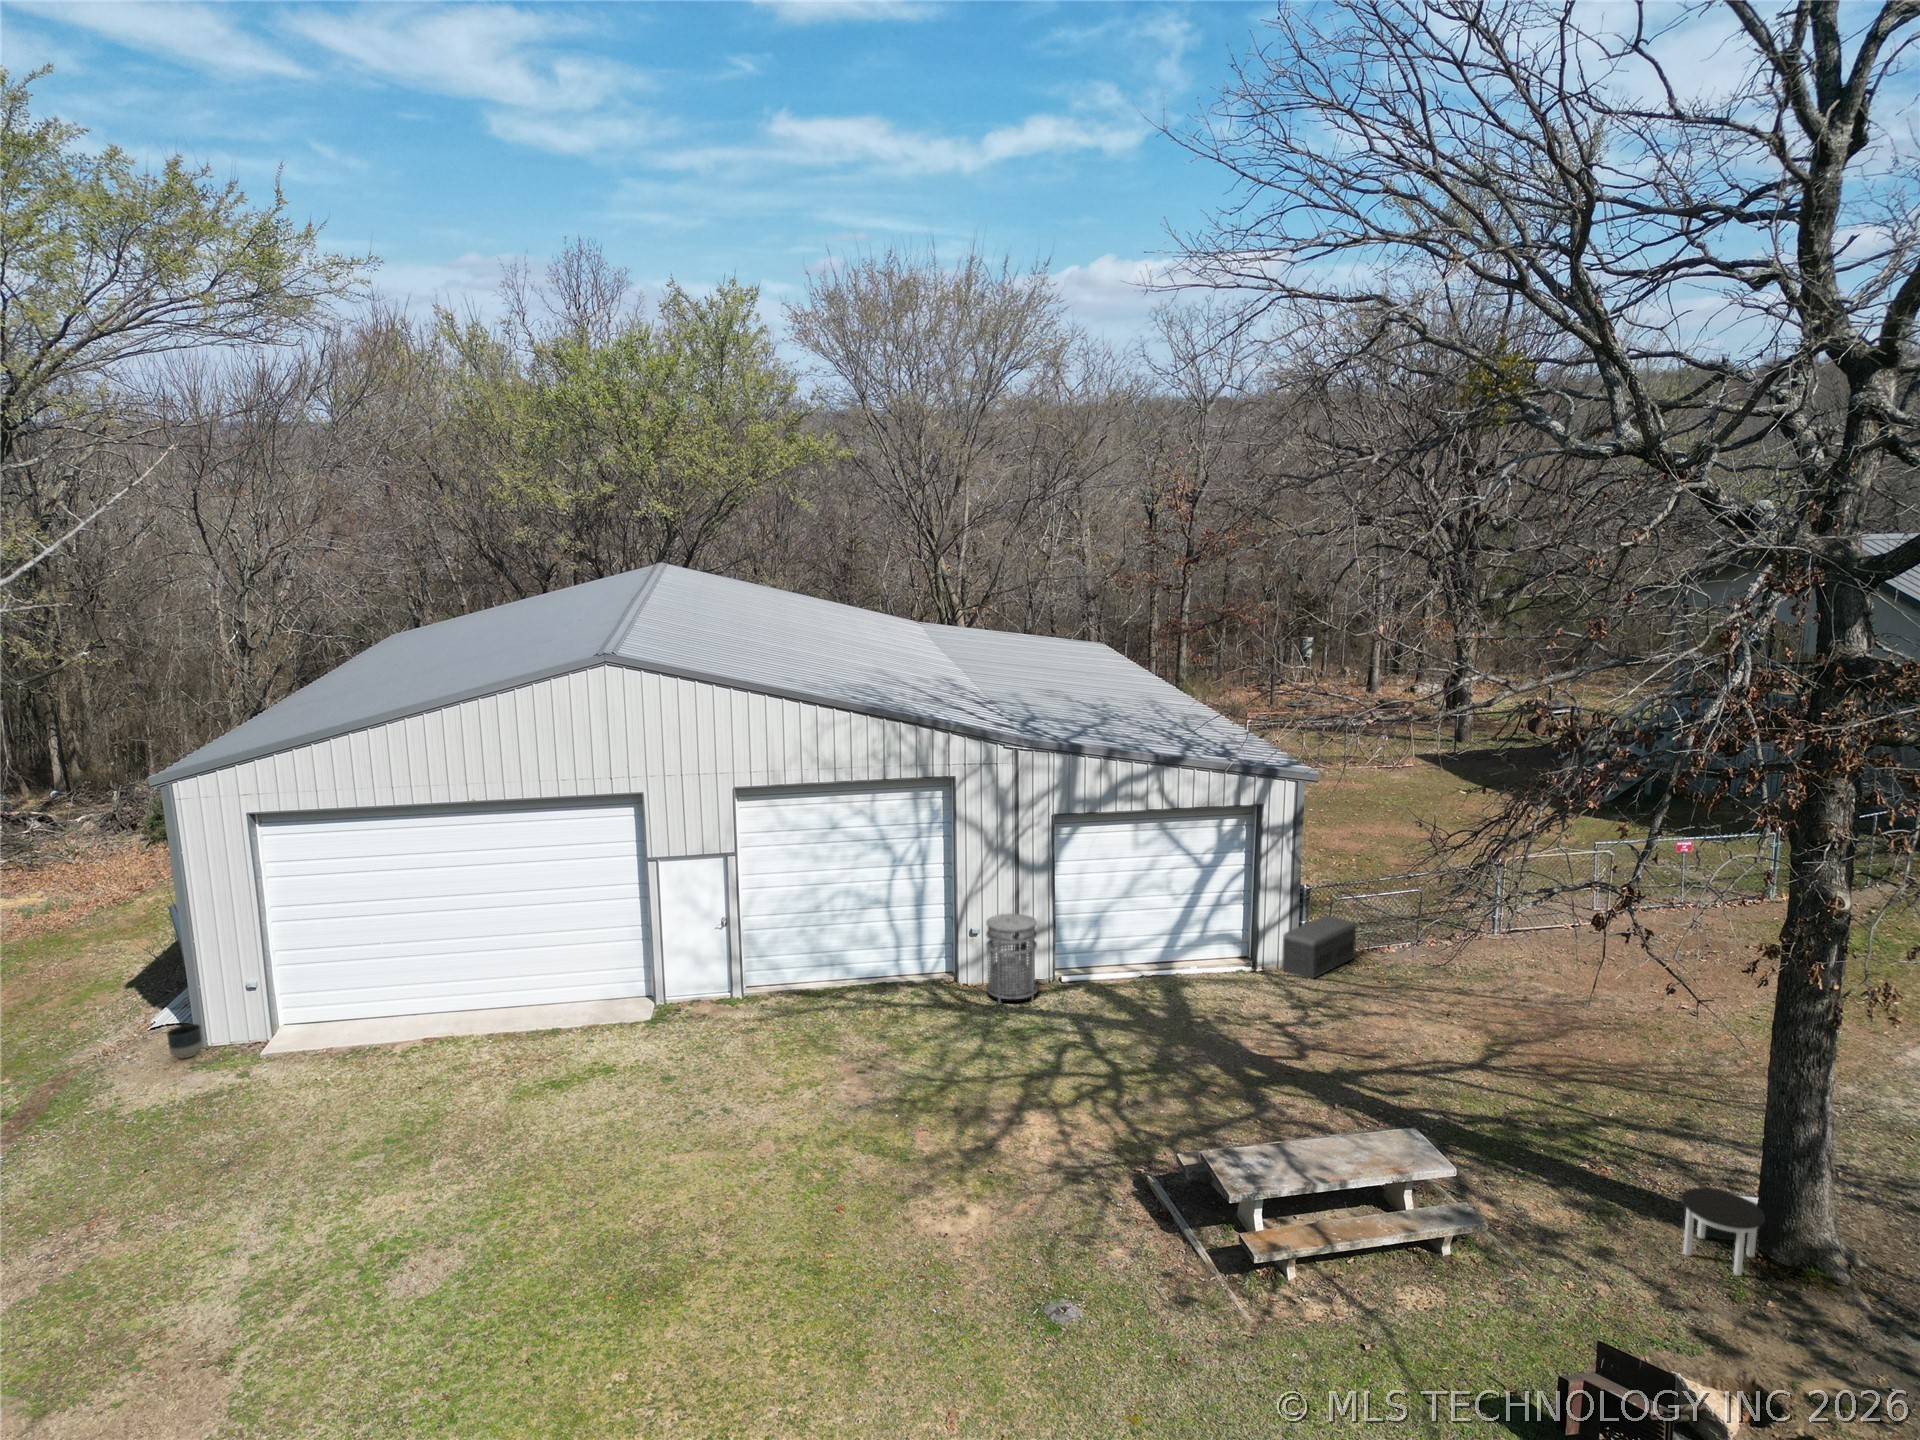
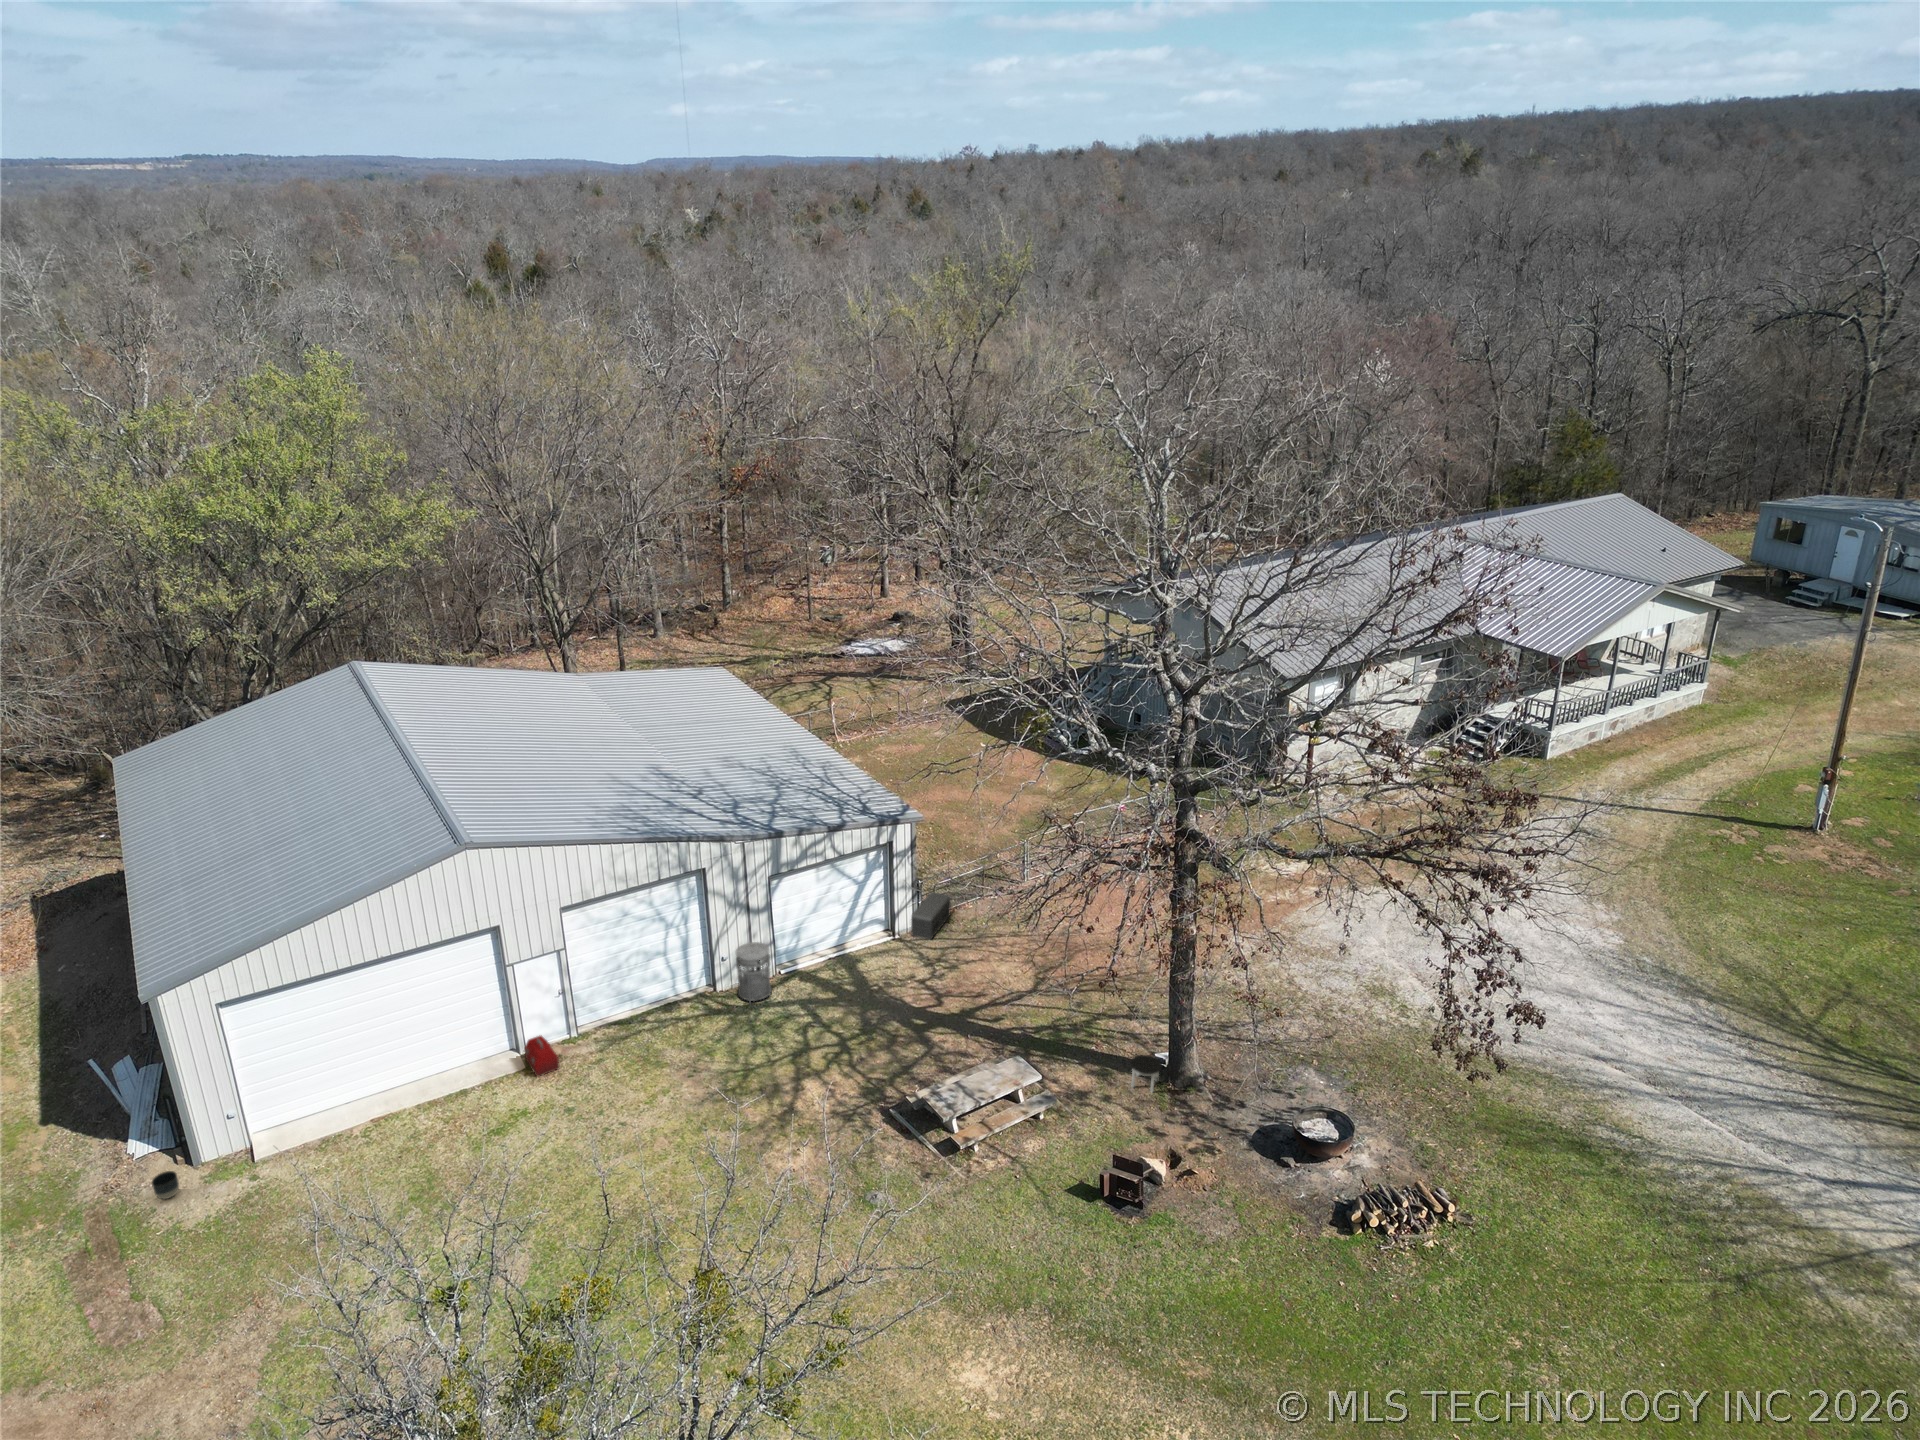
toolbox: none [667,976,704,1028] -> present [524,1035,559,1077]

